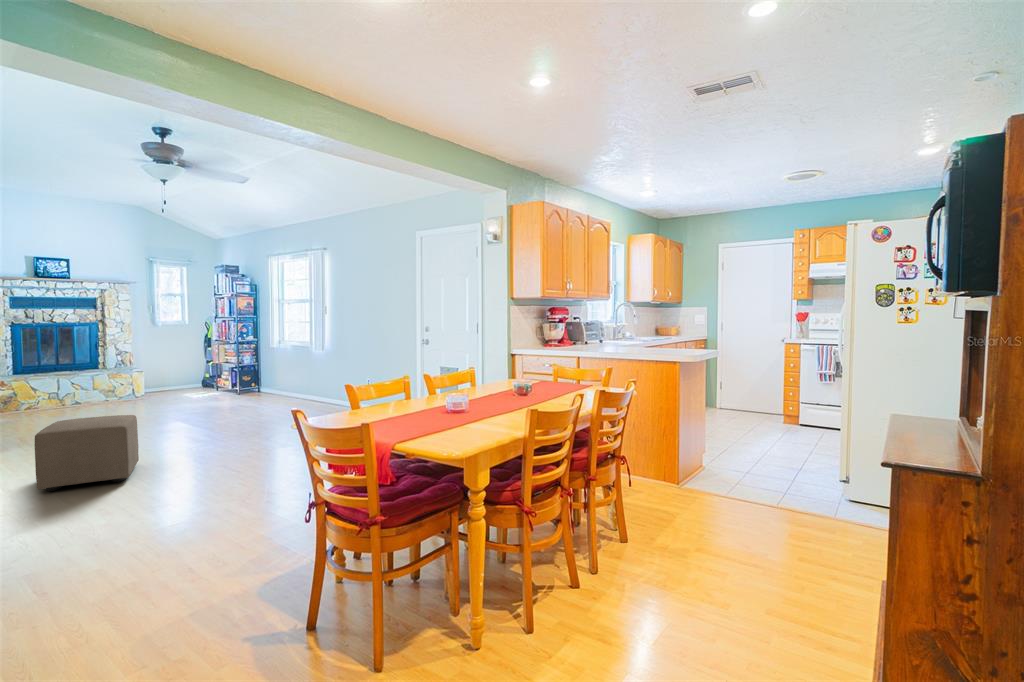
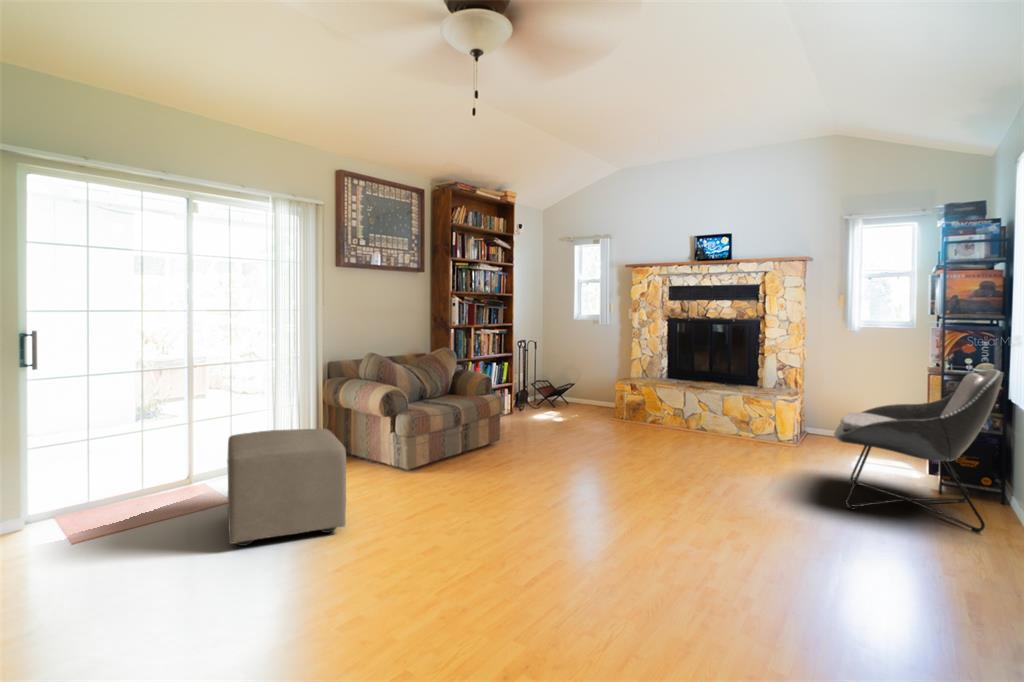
lounge chair: none [215,340,285,403] -> present [834,370,1003,533]

